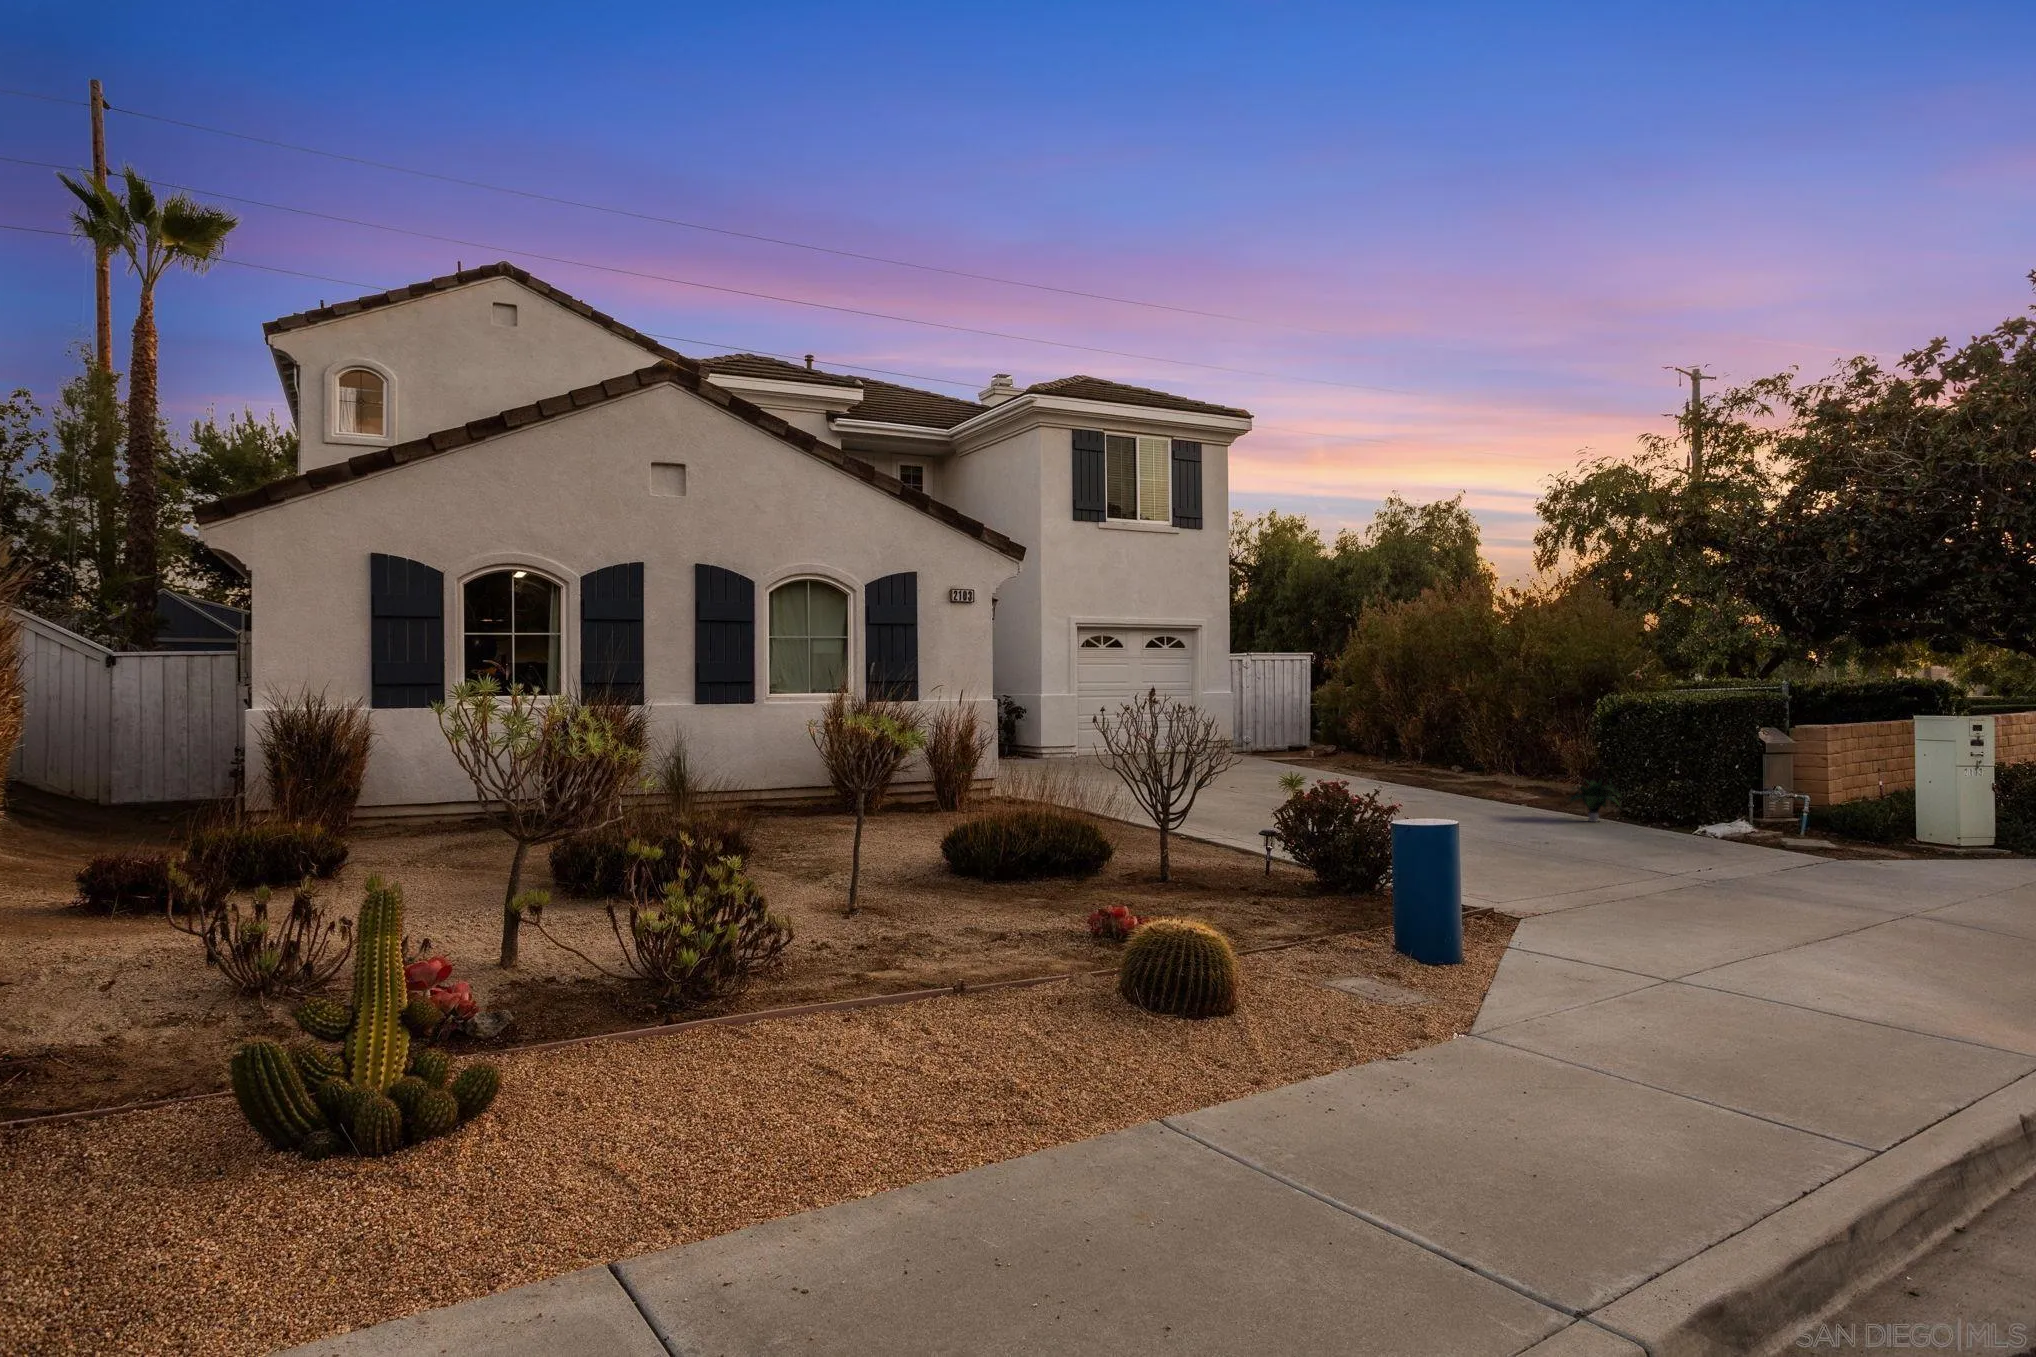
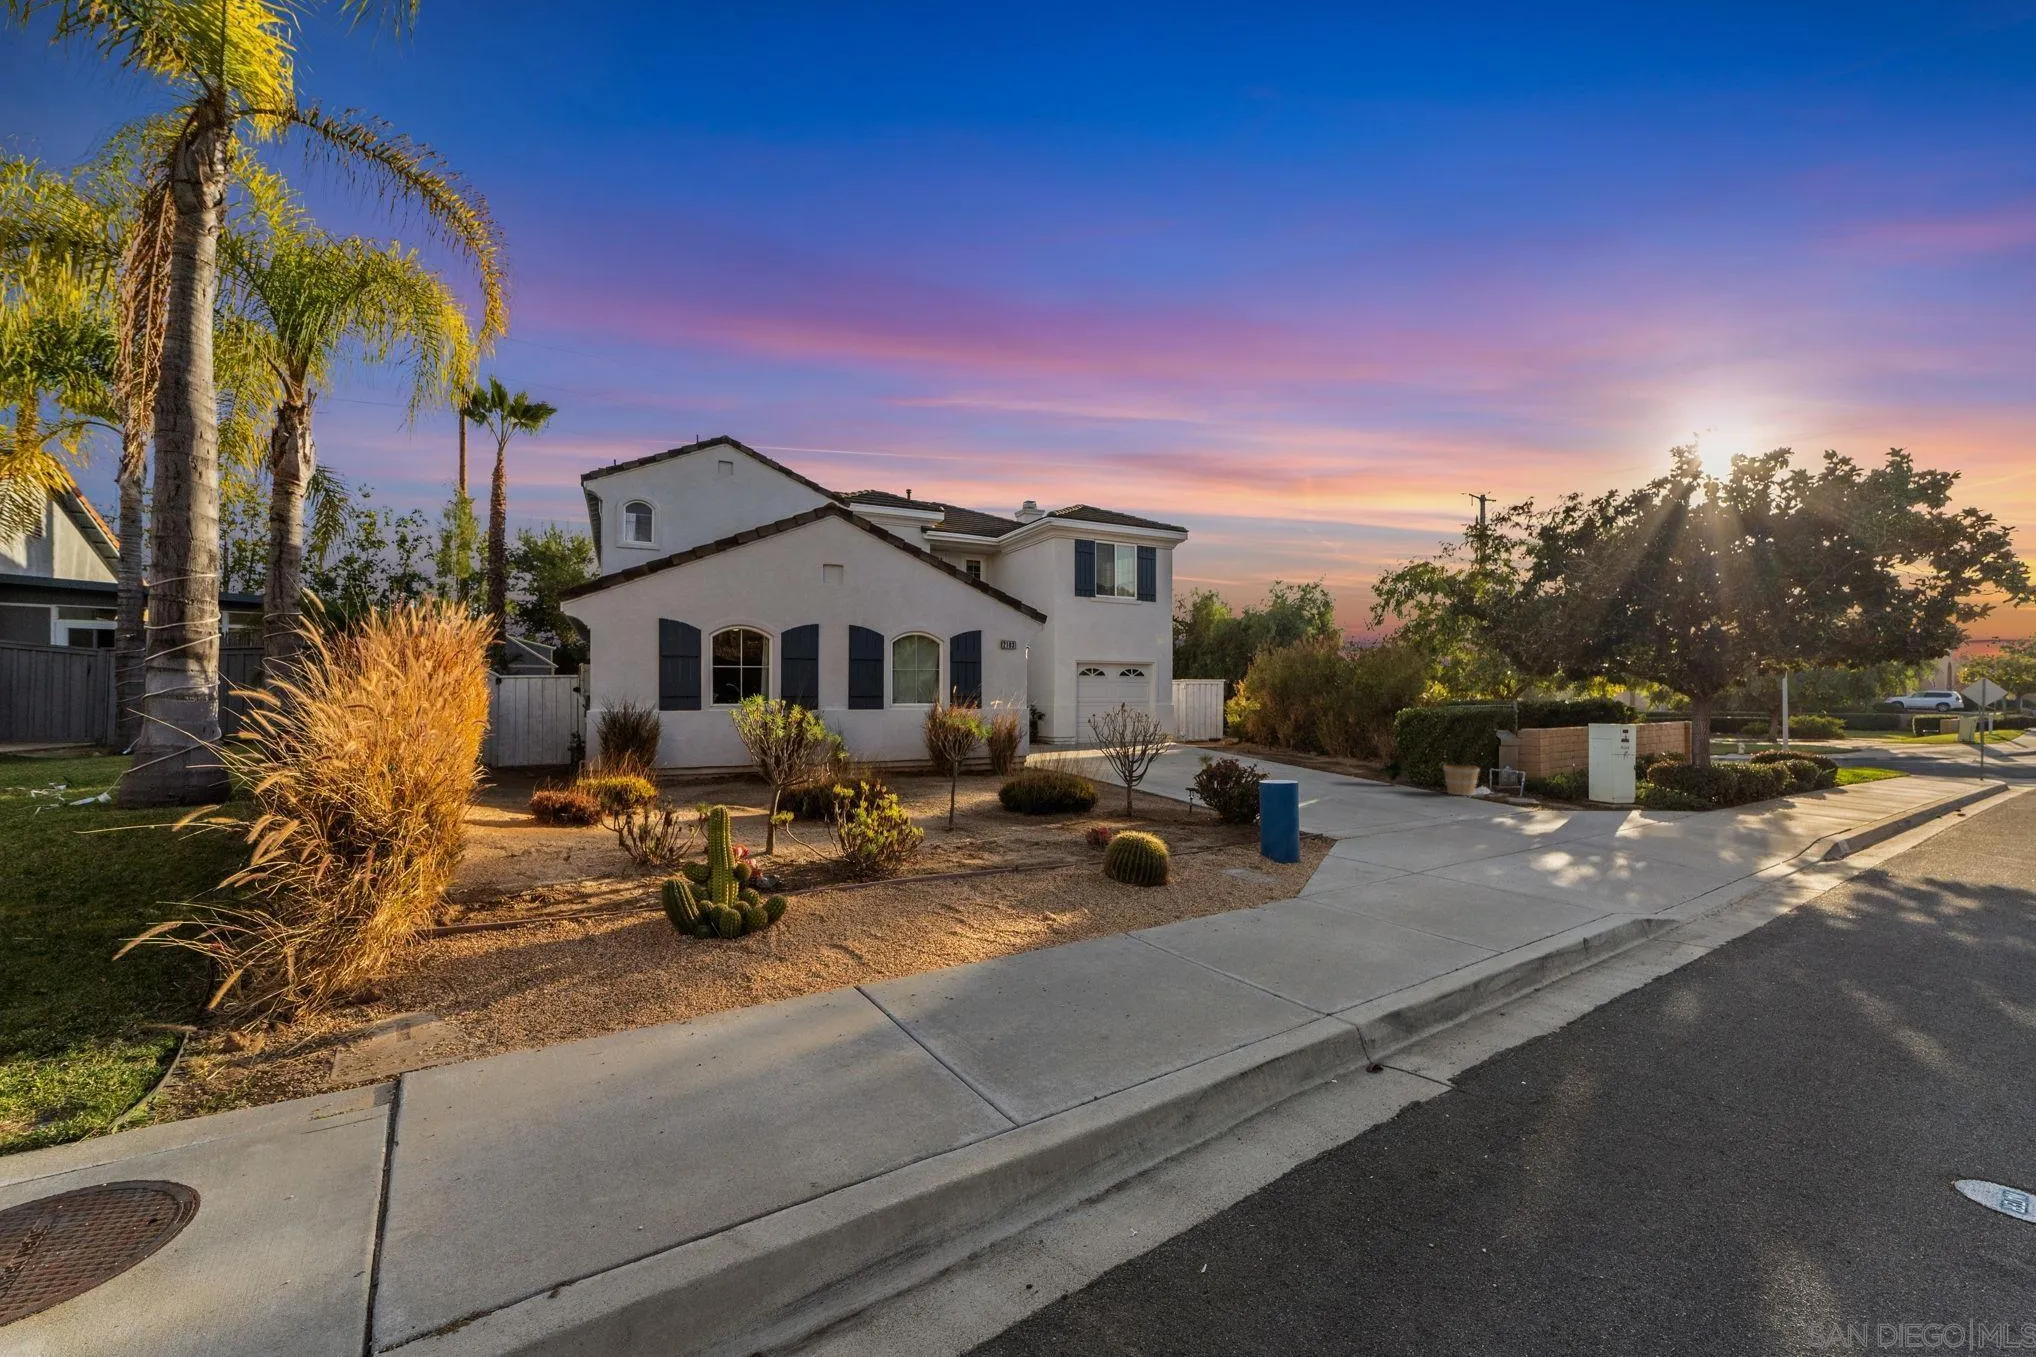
wooden bucket: none [1678,787,1739,838] -> present [1443,766,1479,796]

